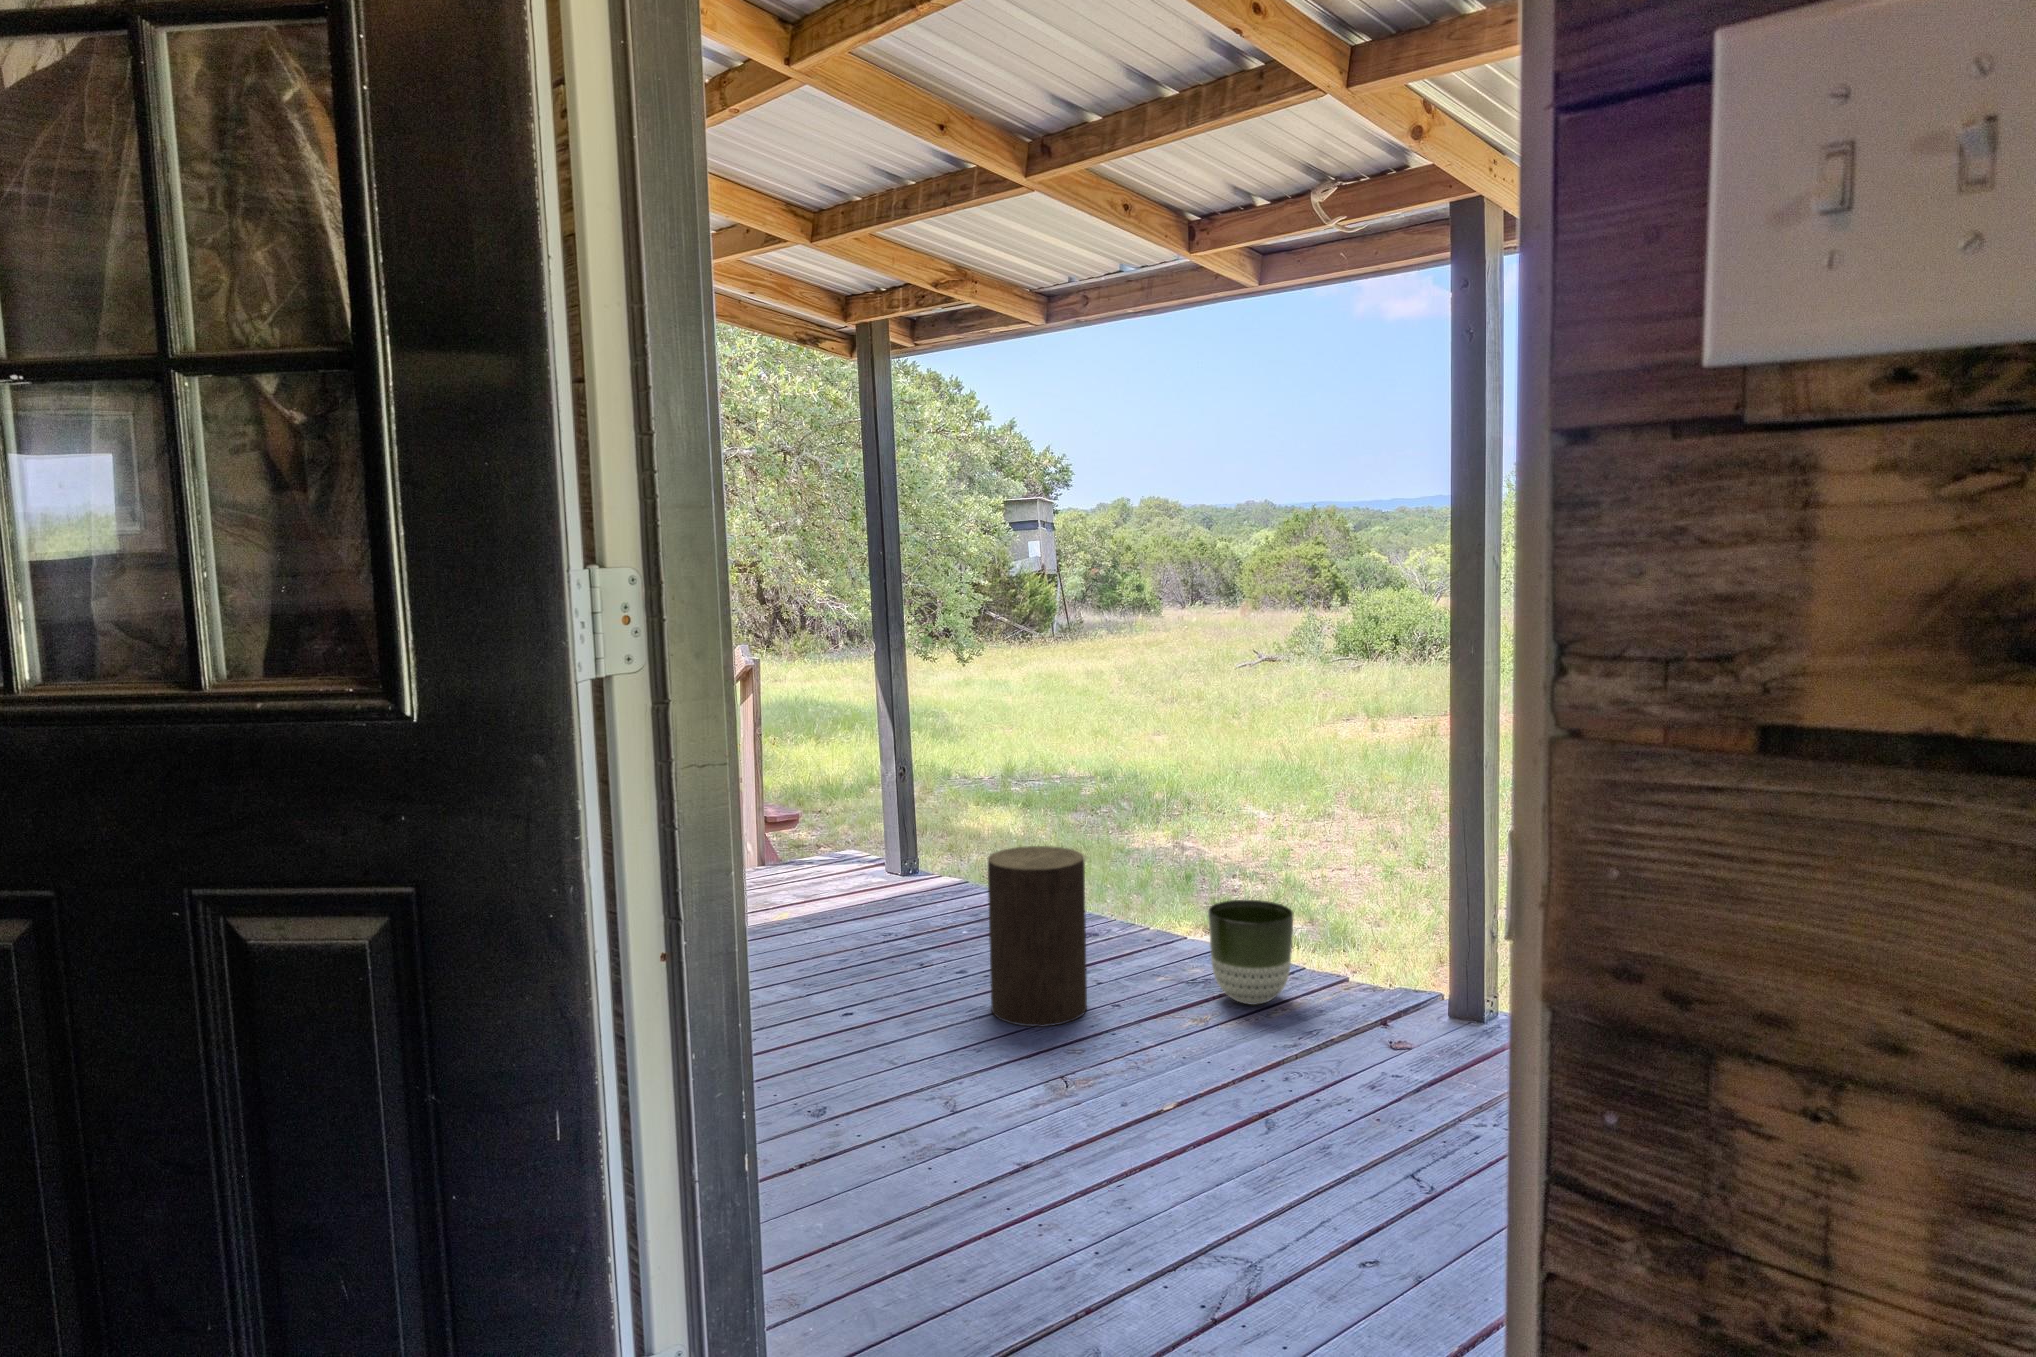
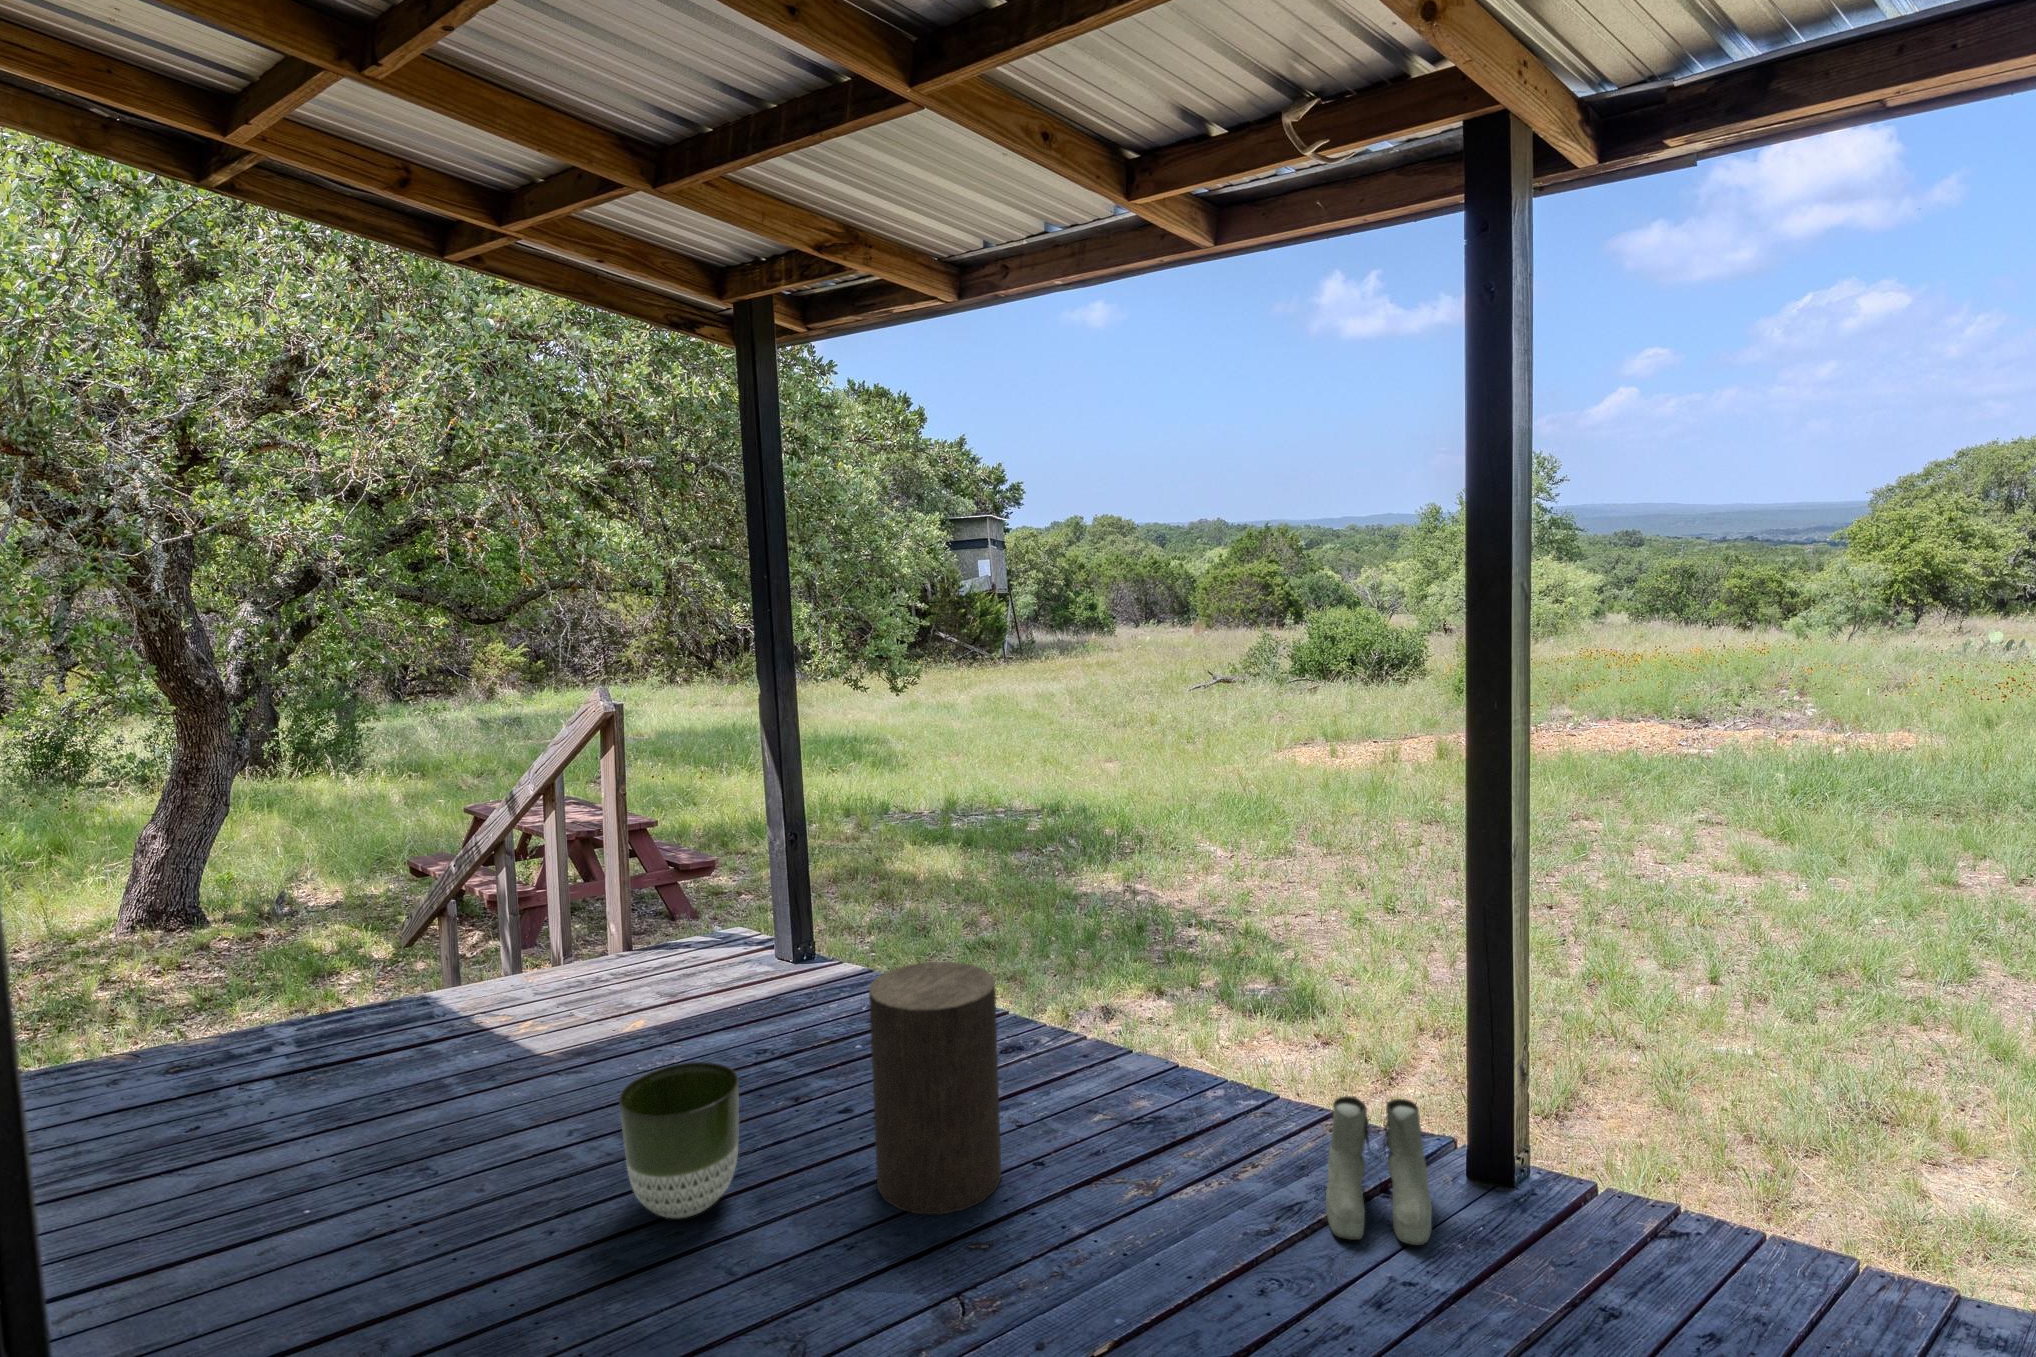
planter: present [1208,900,1293,1005] -> present [619,1062,739,1219]
boots: none [1337,944,1417,1043] -> present [1326,1096,1432,1245]

